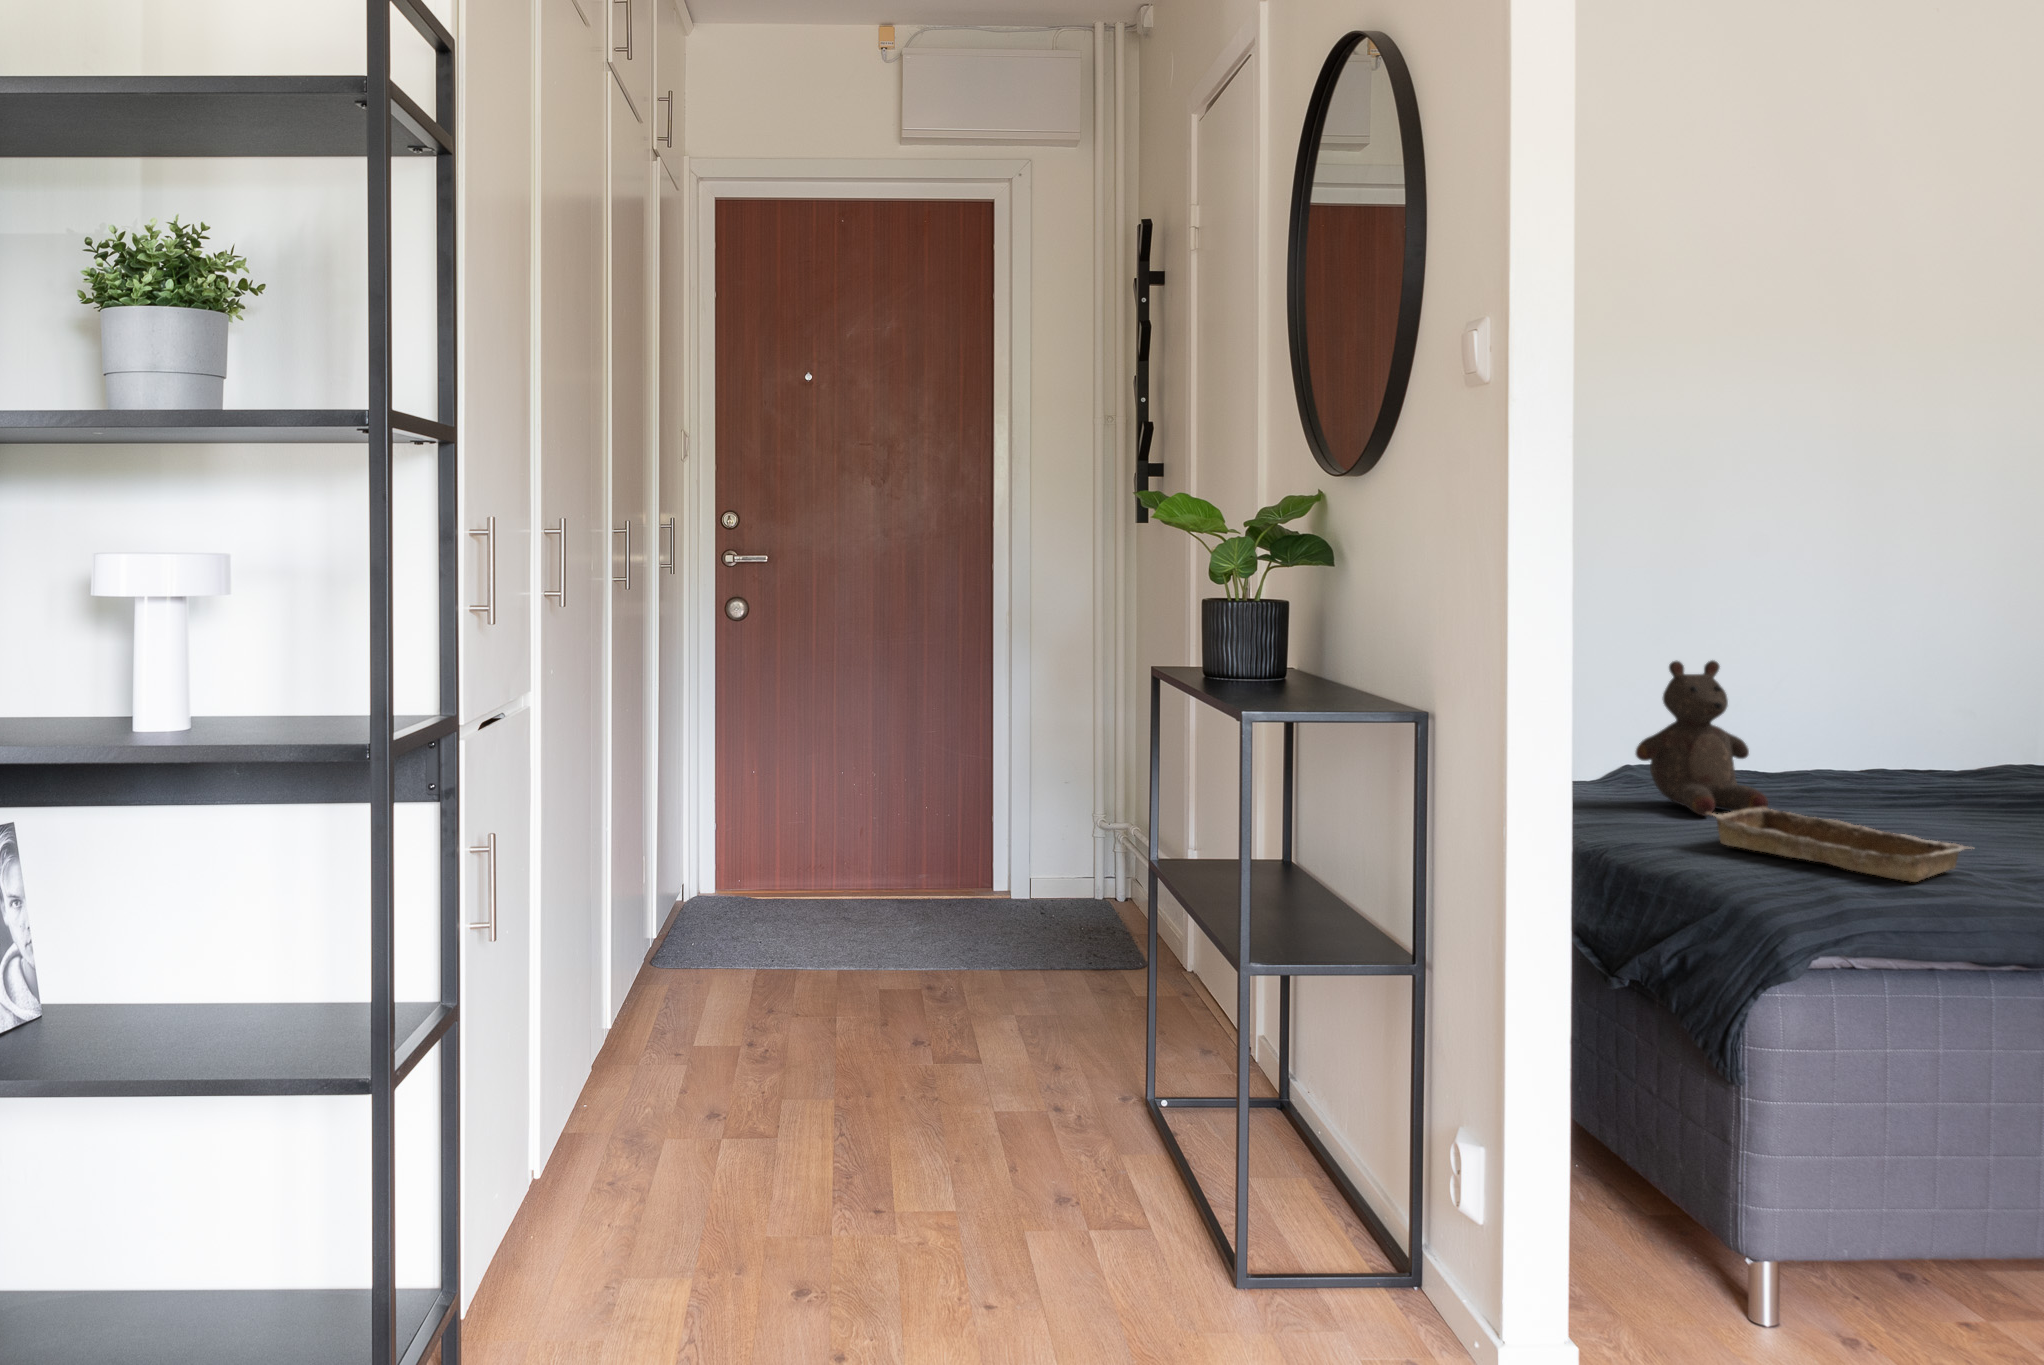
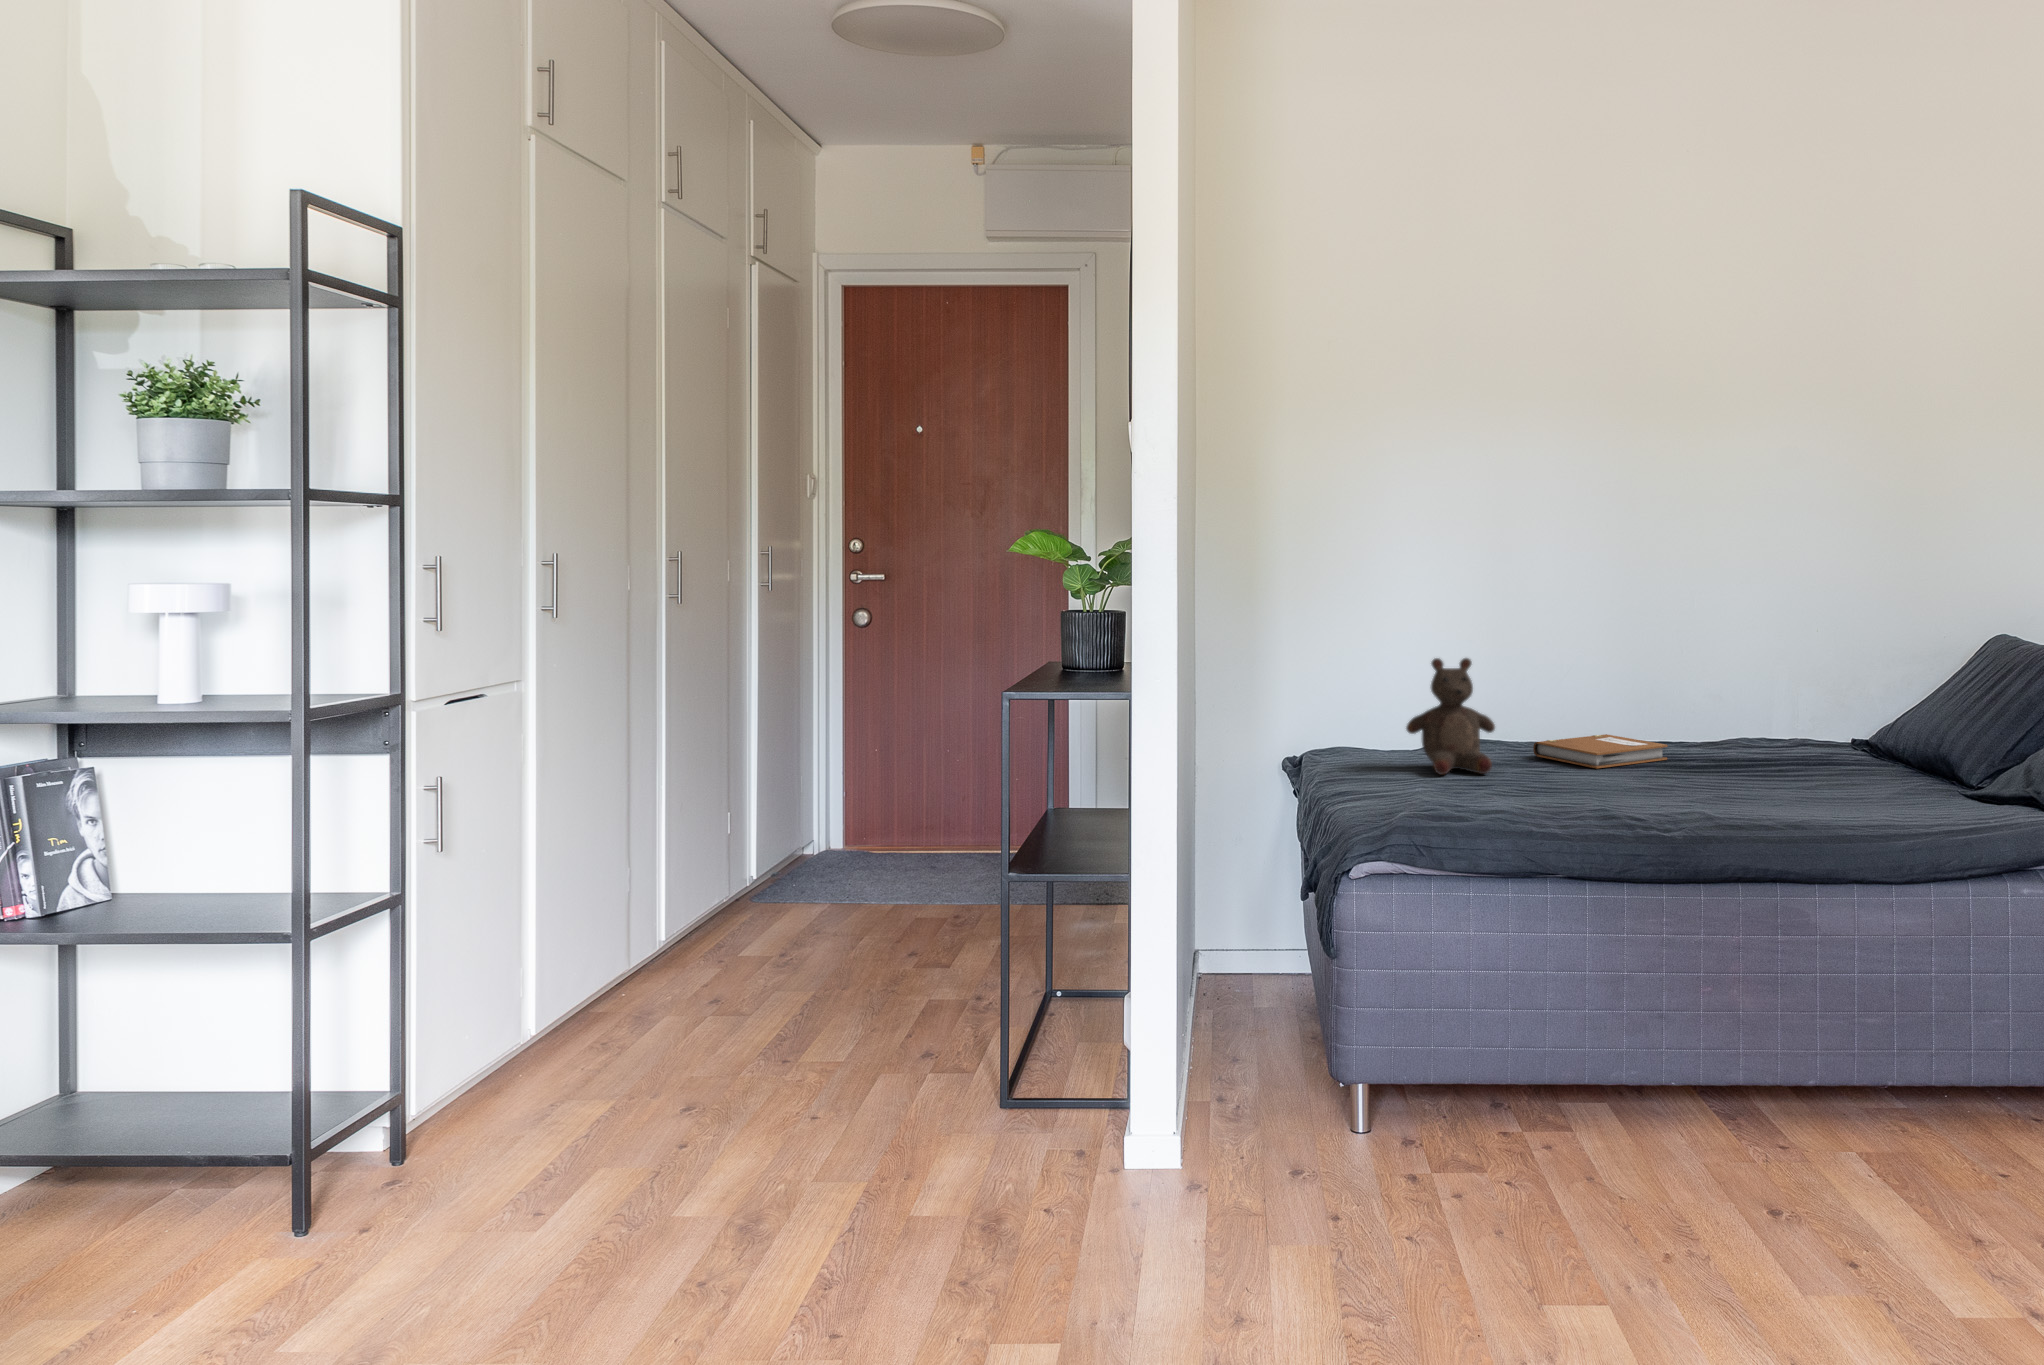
notebook: none [1770,759,1952,806] -> present [1533,734,1667,768]
tray: present [1707,807,1970,882] -> none [1399,767,1560,817]

